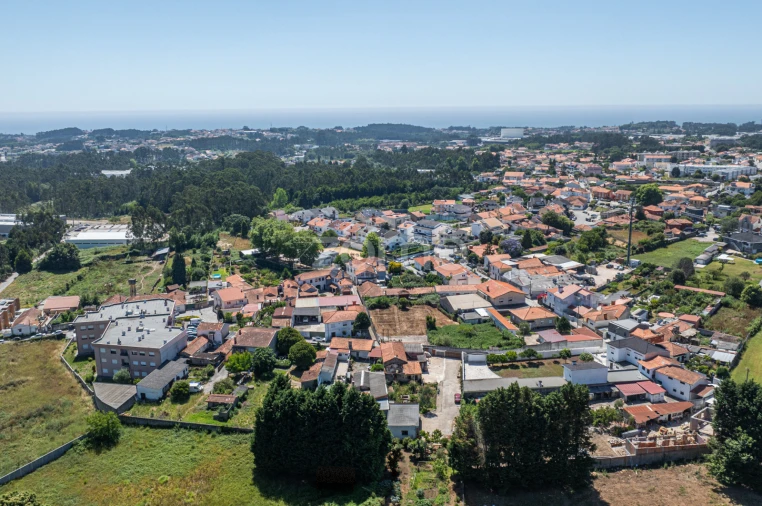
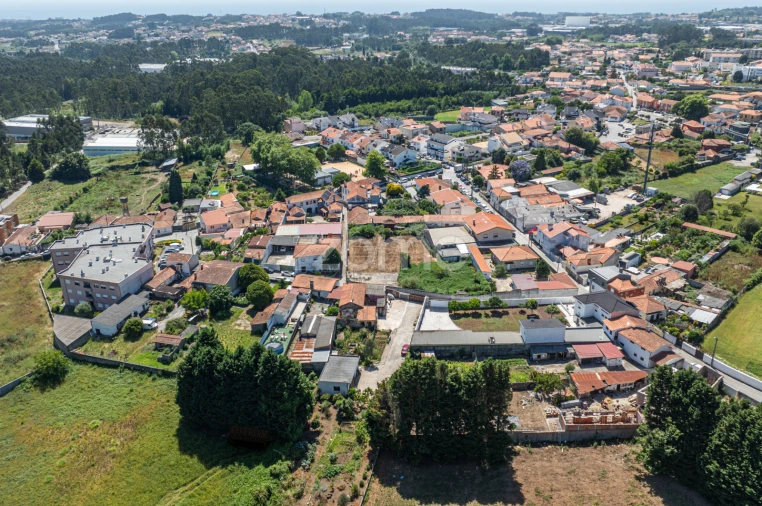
potted tree: present [385,447,402,476] -> none [301,408,319,436]

